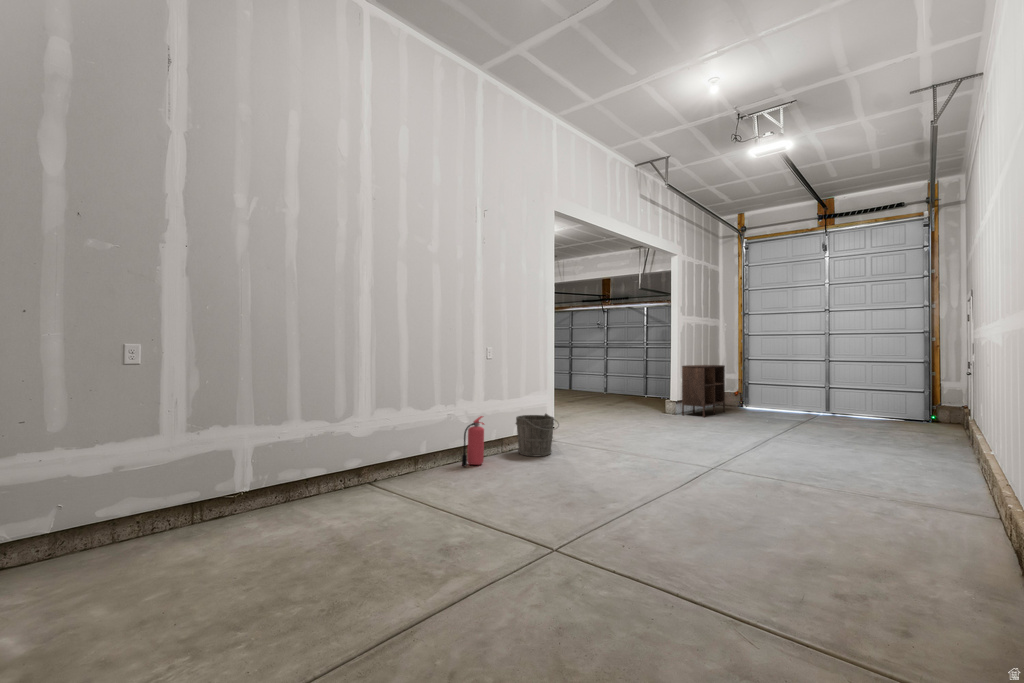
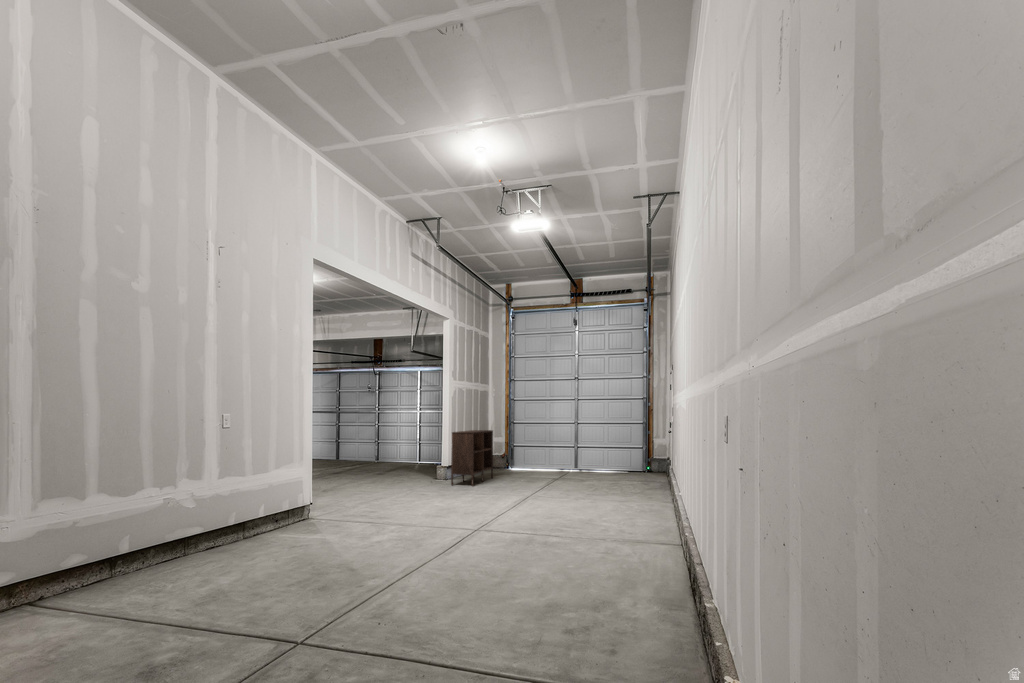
bucket: present [516,414,559,456] -> none [233,503,297,565]
fire extinguisher: present [462,416,484,466] -> none [130,518,179,599]

